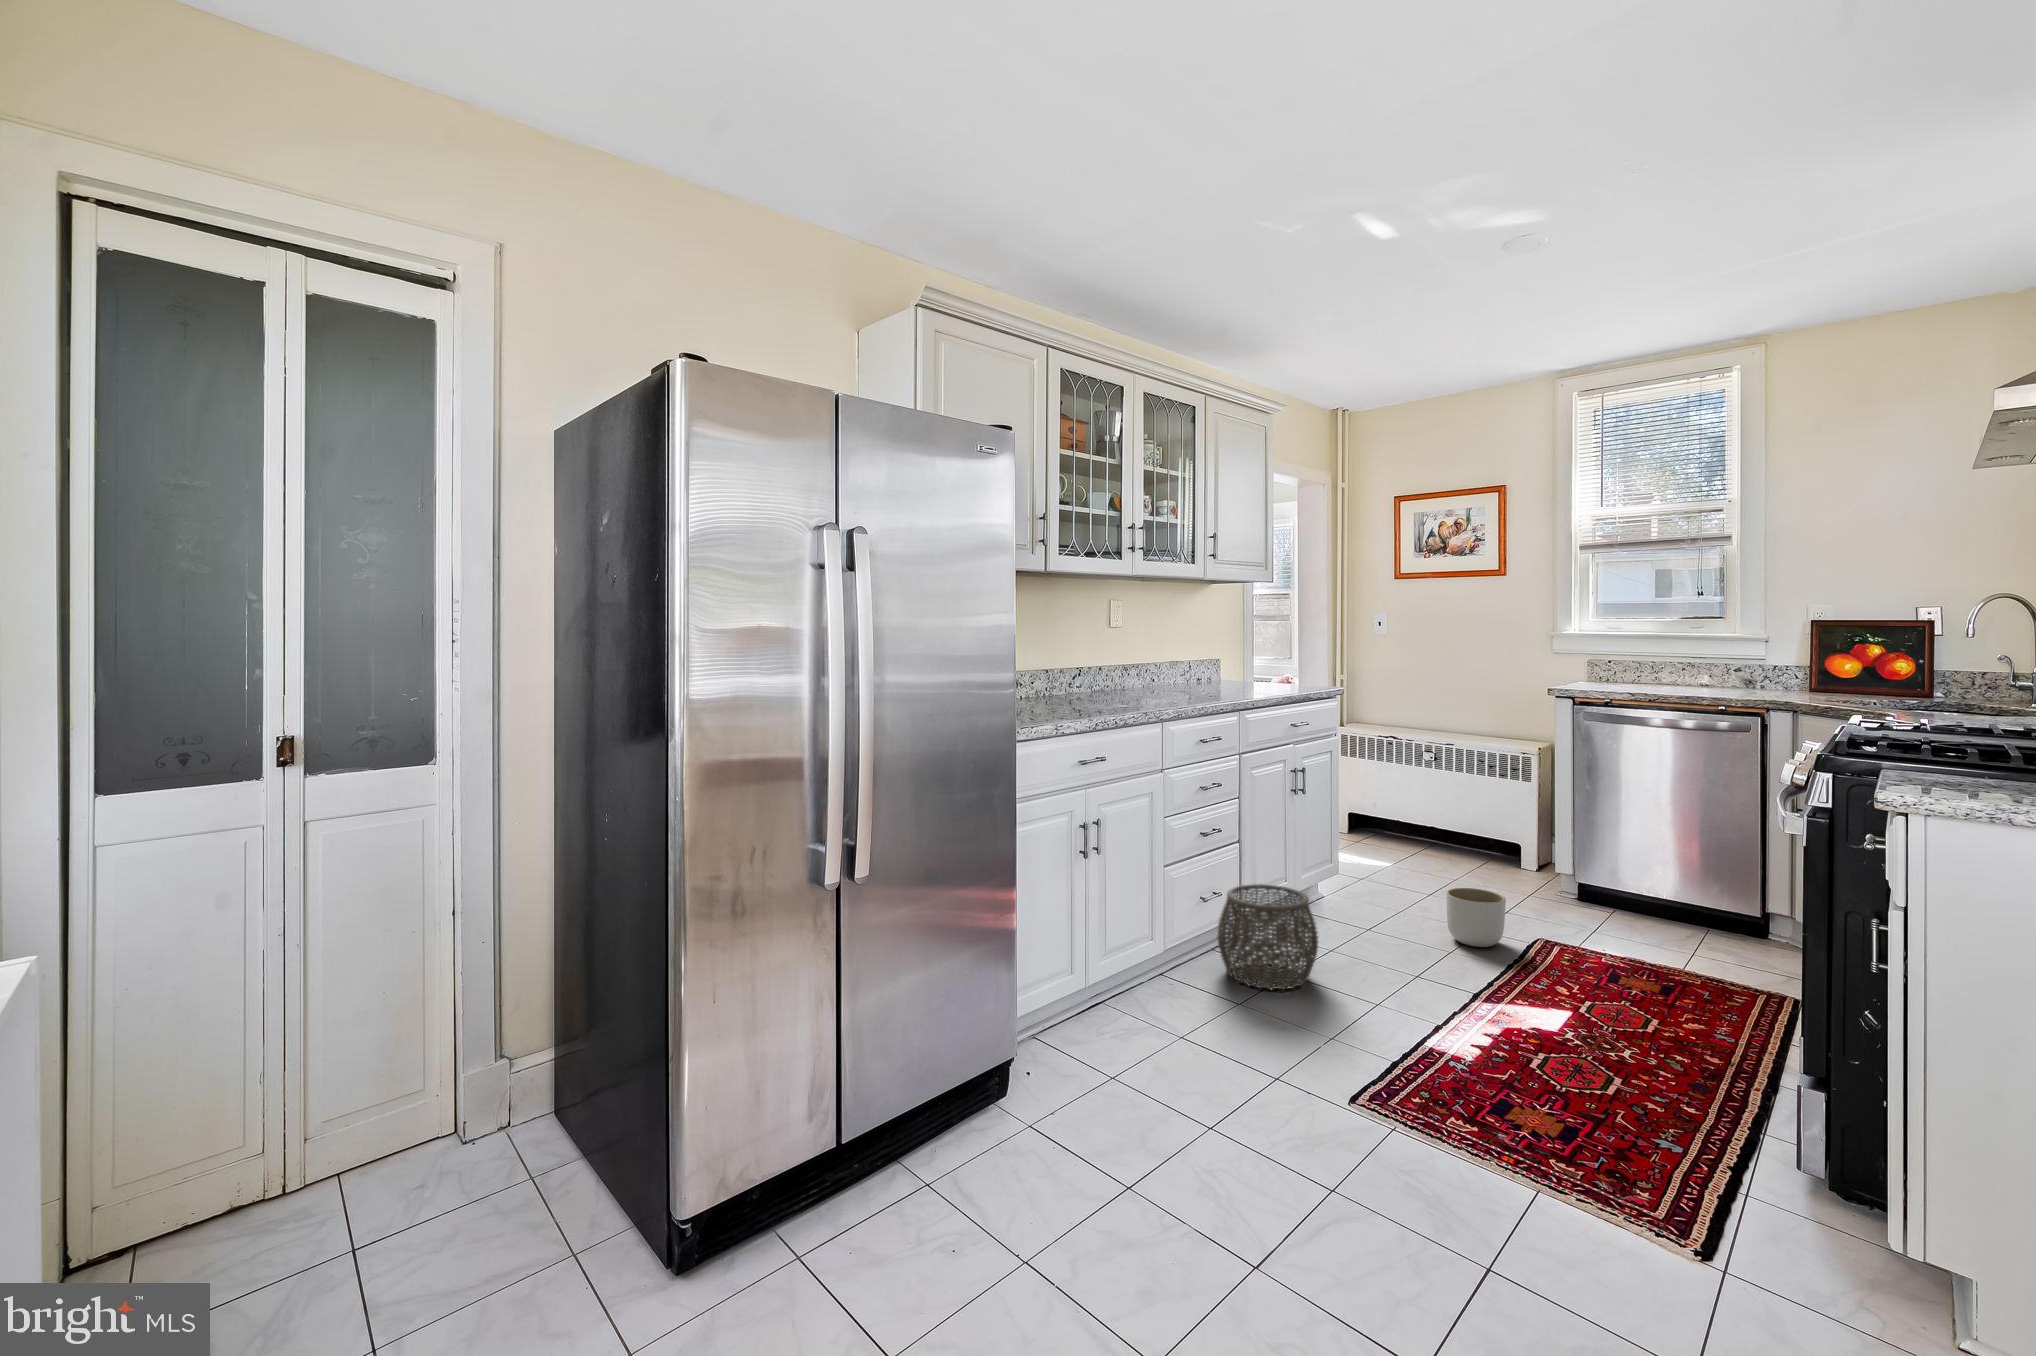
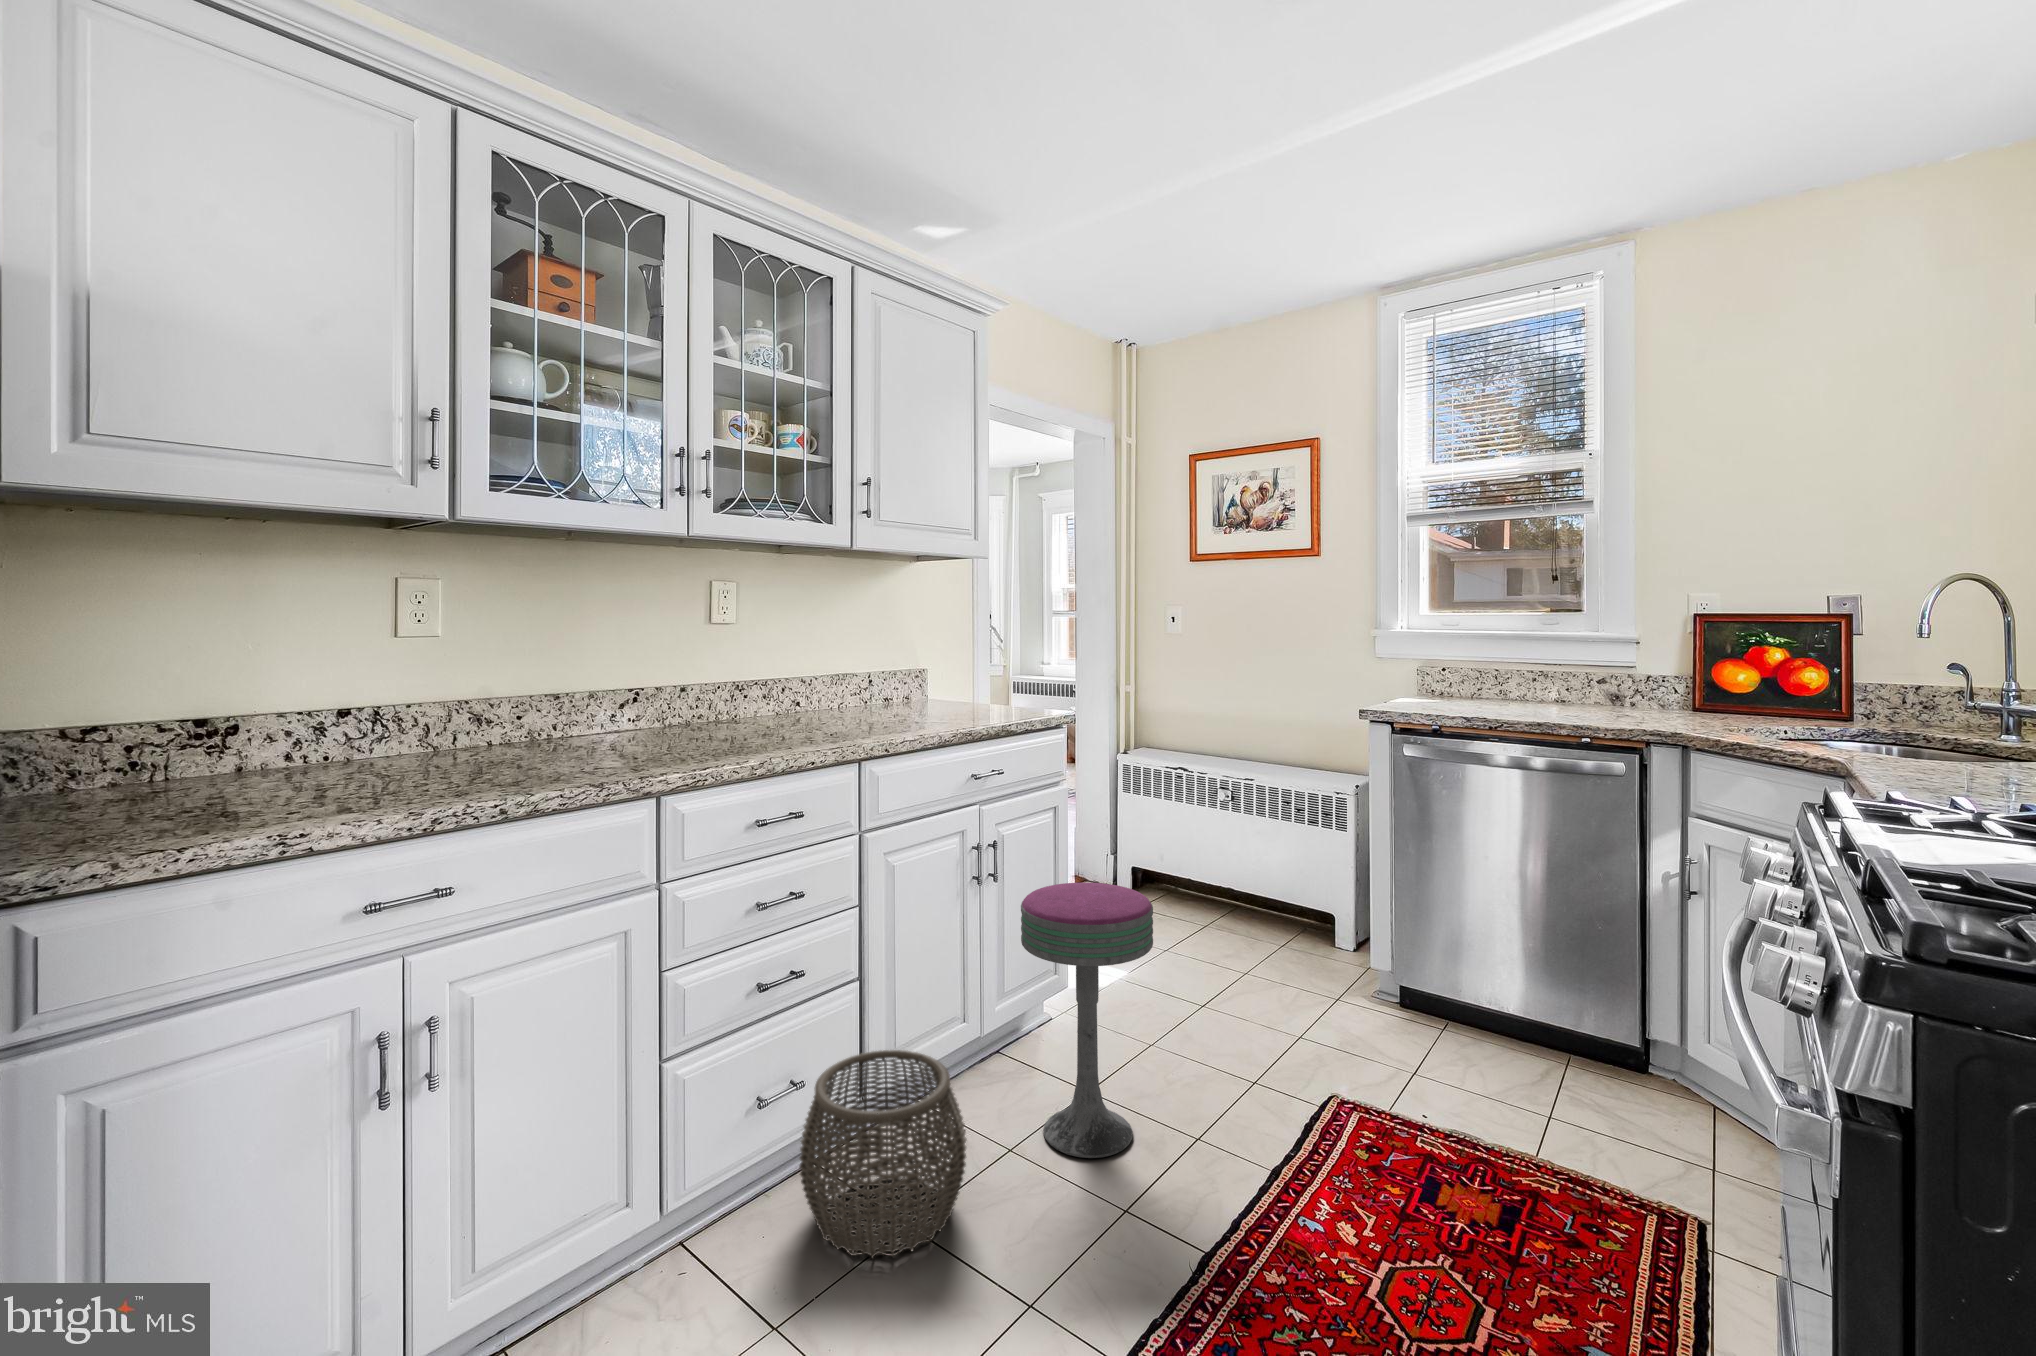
bar stool: none [1332,794,1422,960] -> present [1021,882,1153,1158]
planter: present [1446,888,1506,947] -> none [1203,1016,1285,1115]

